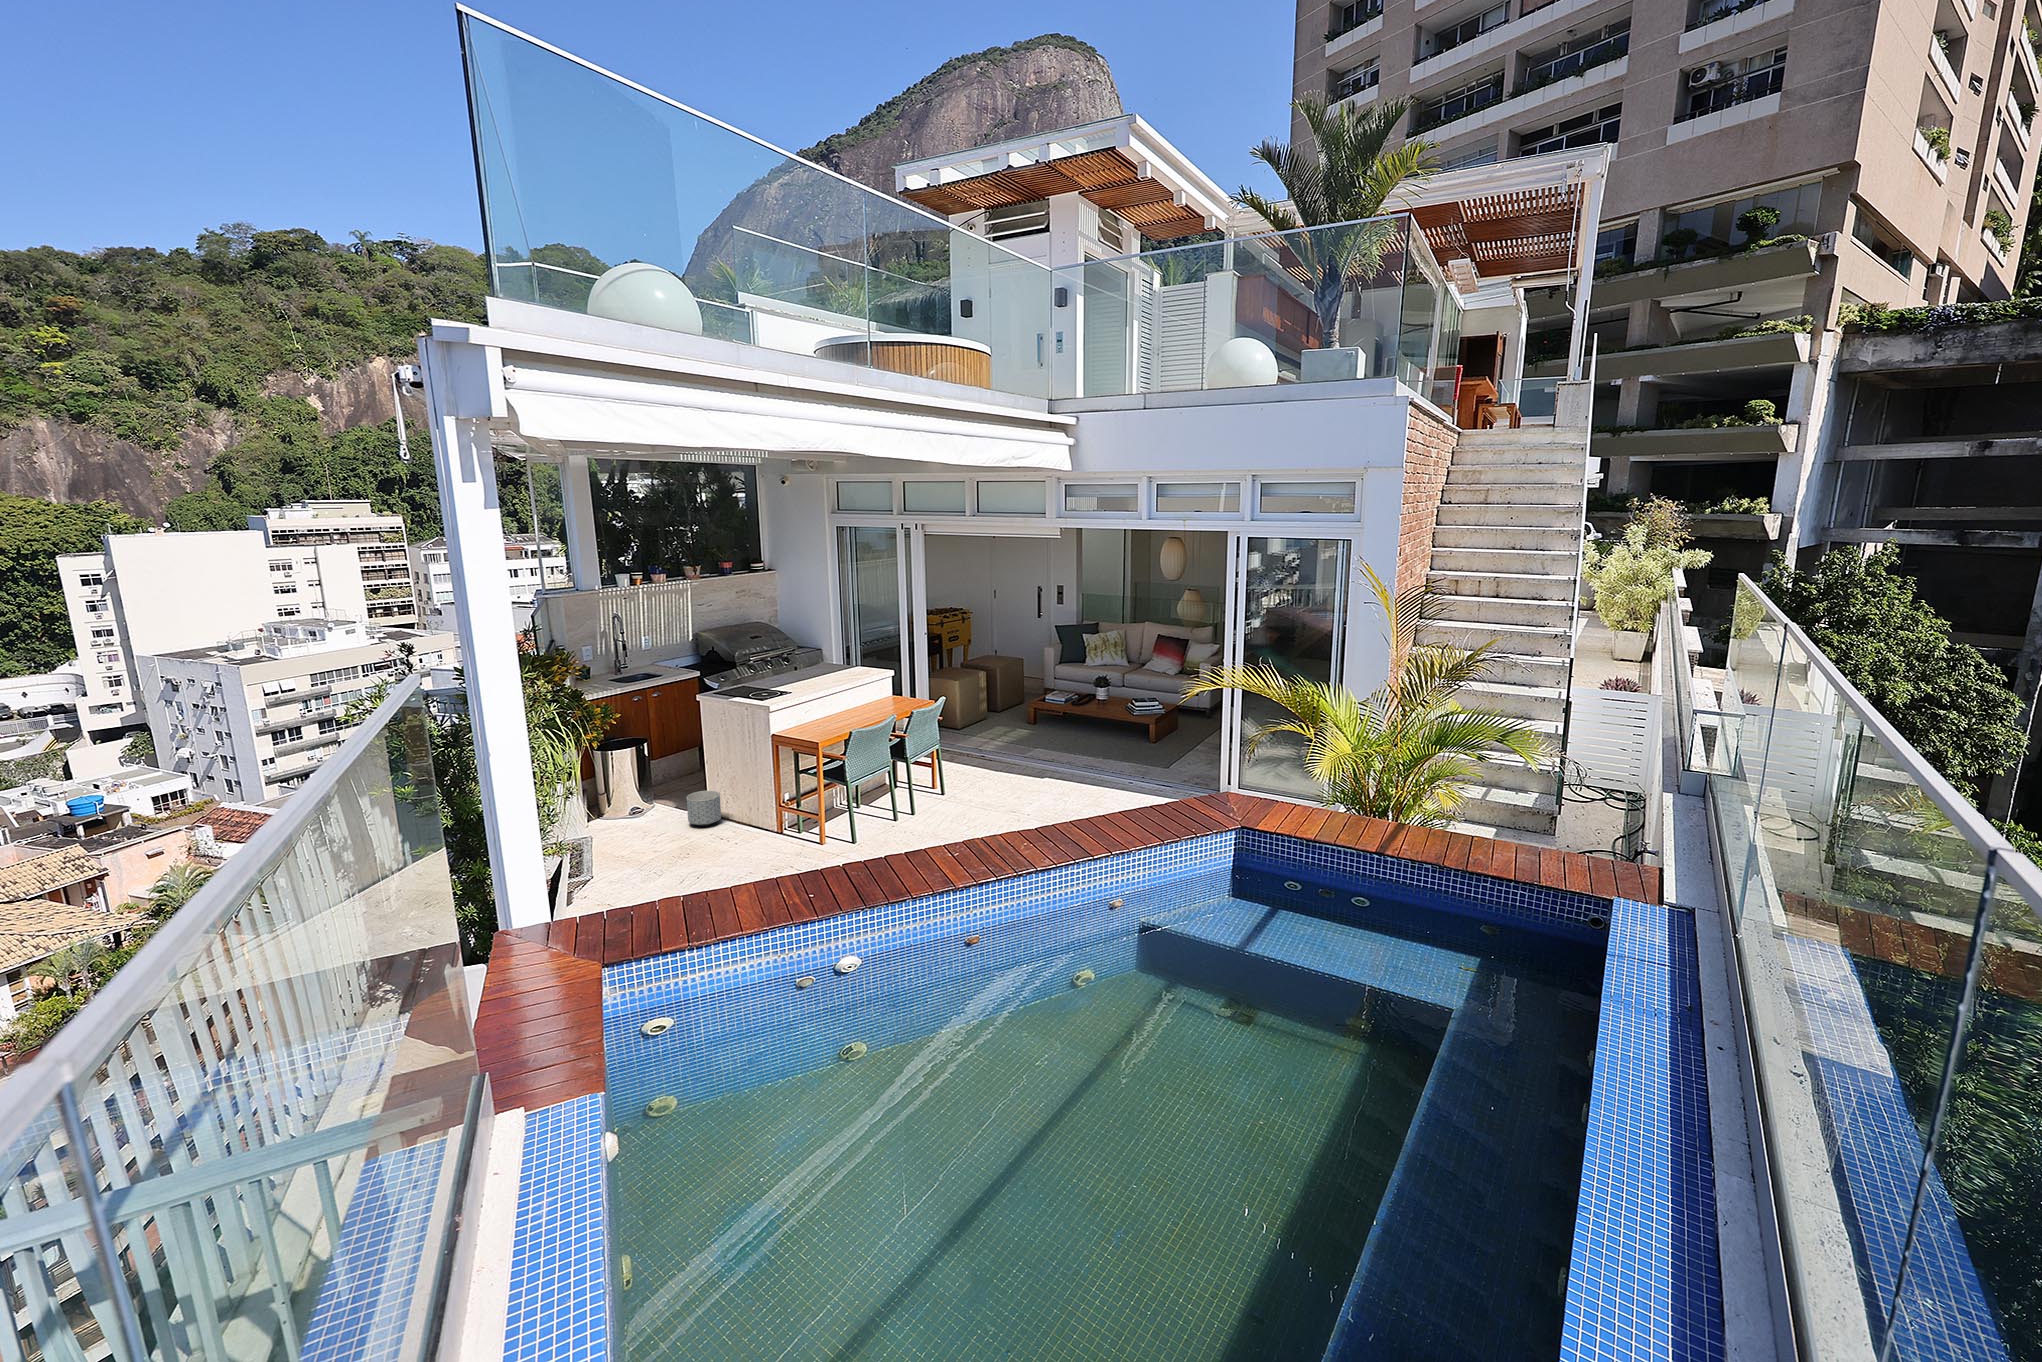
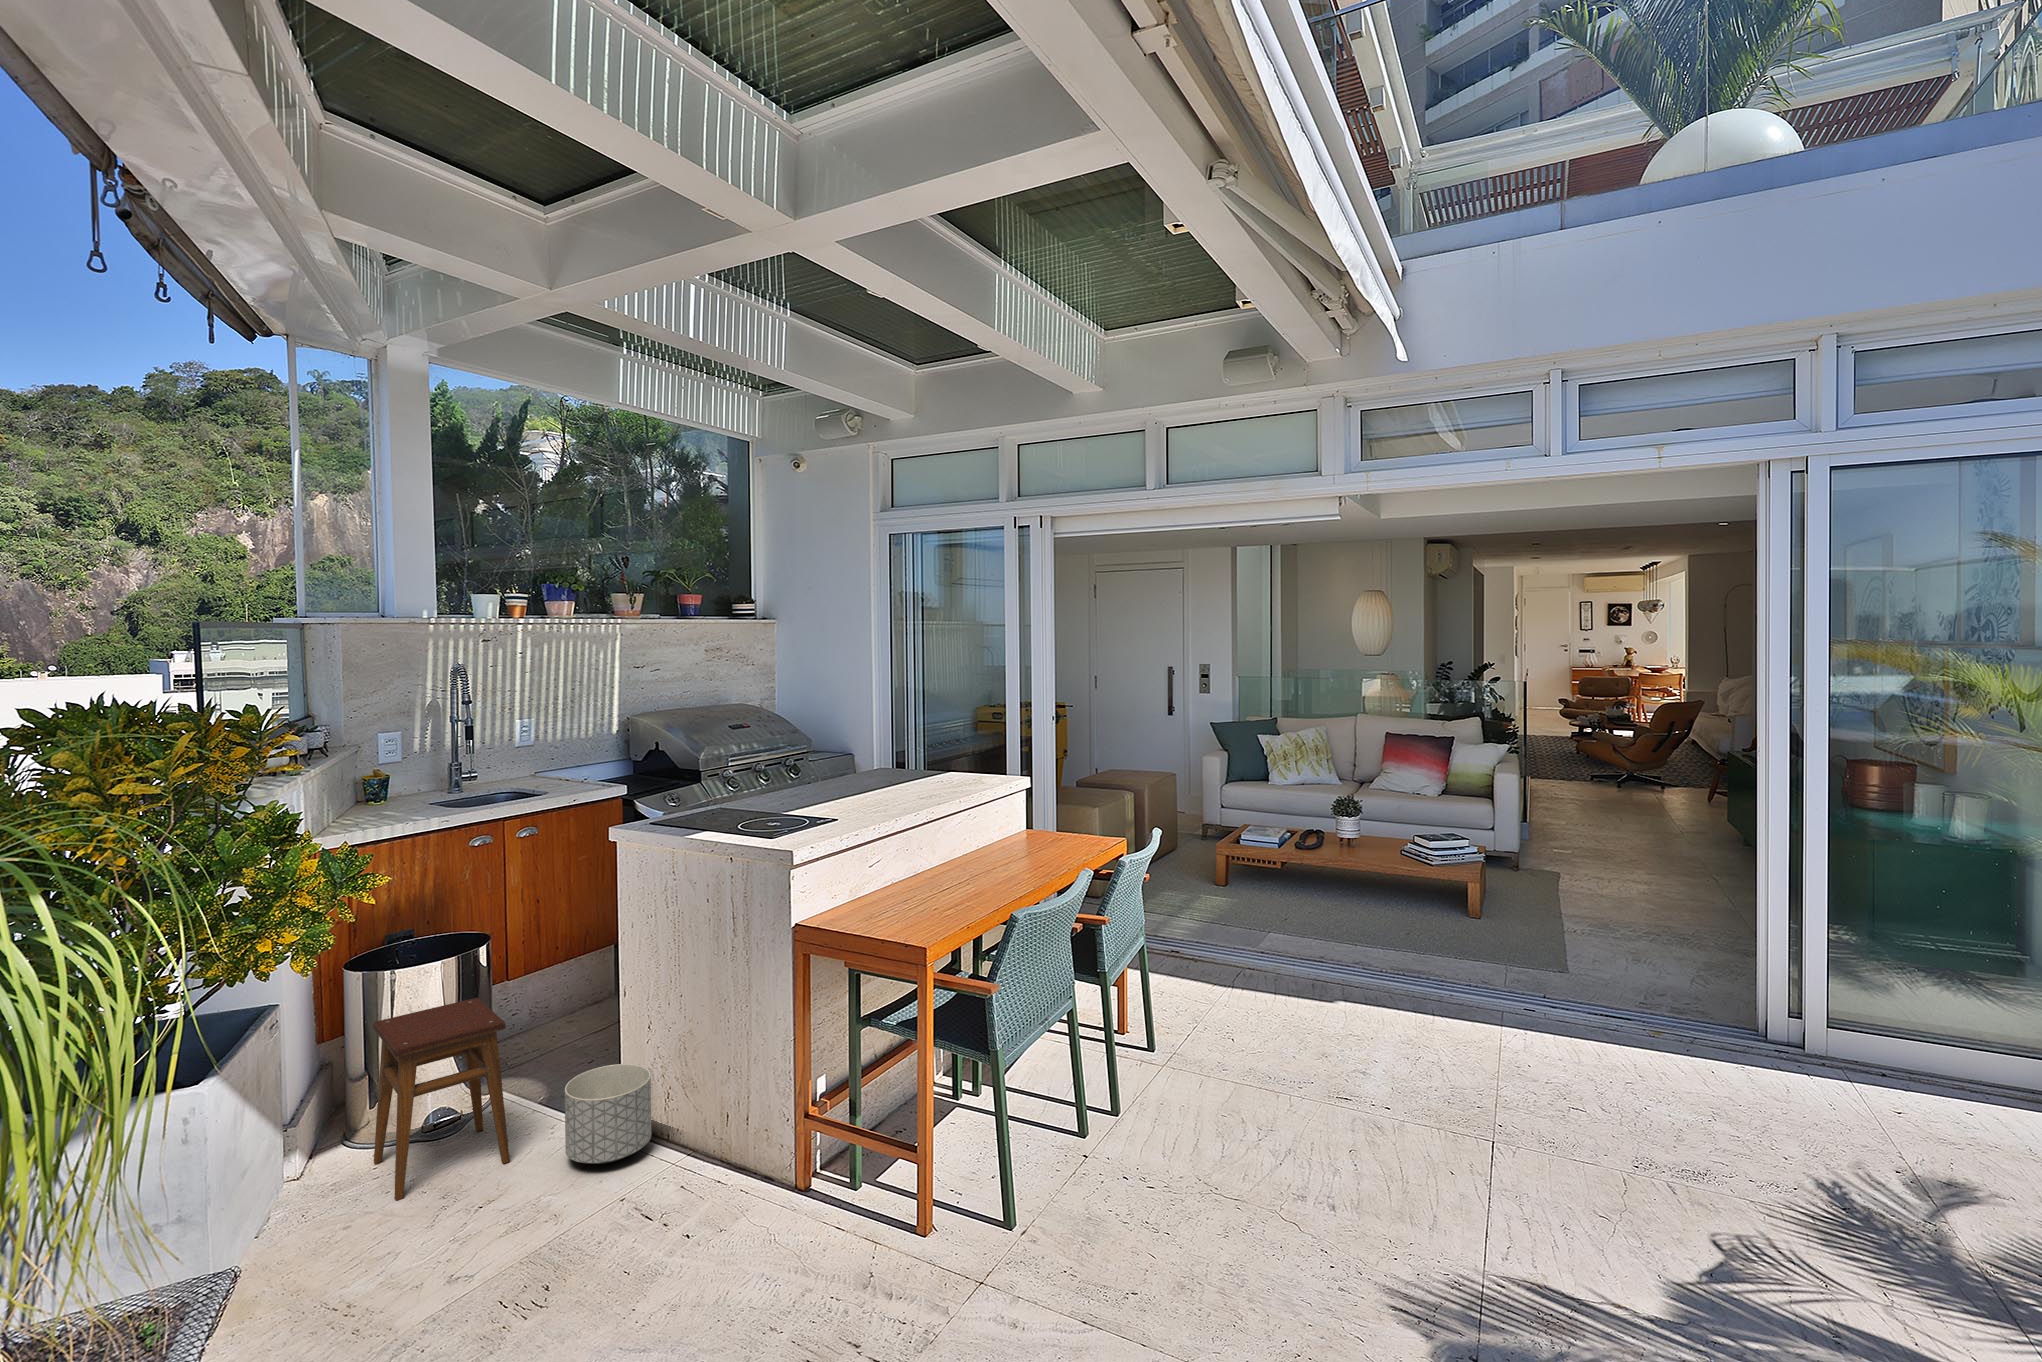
stool: none [610,764,667,835] -> present [373,998,510,1200]

